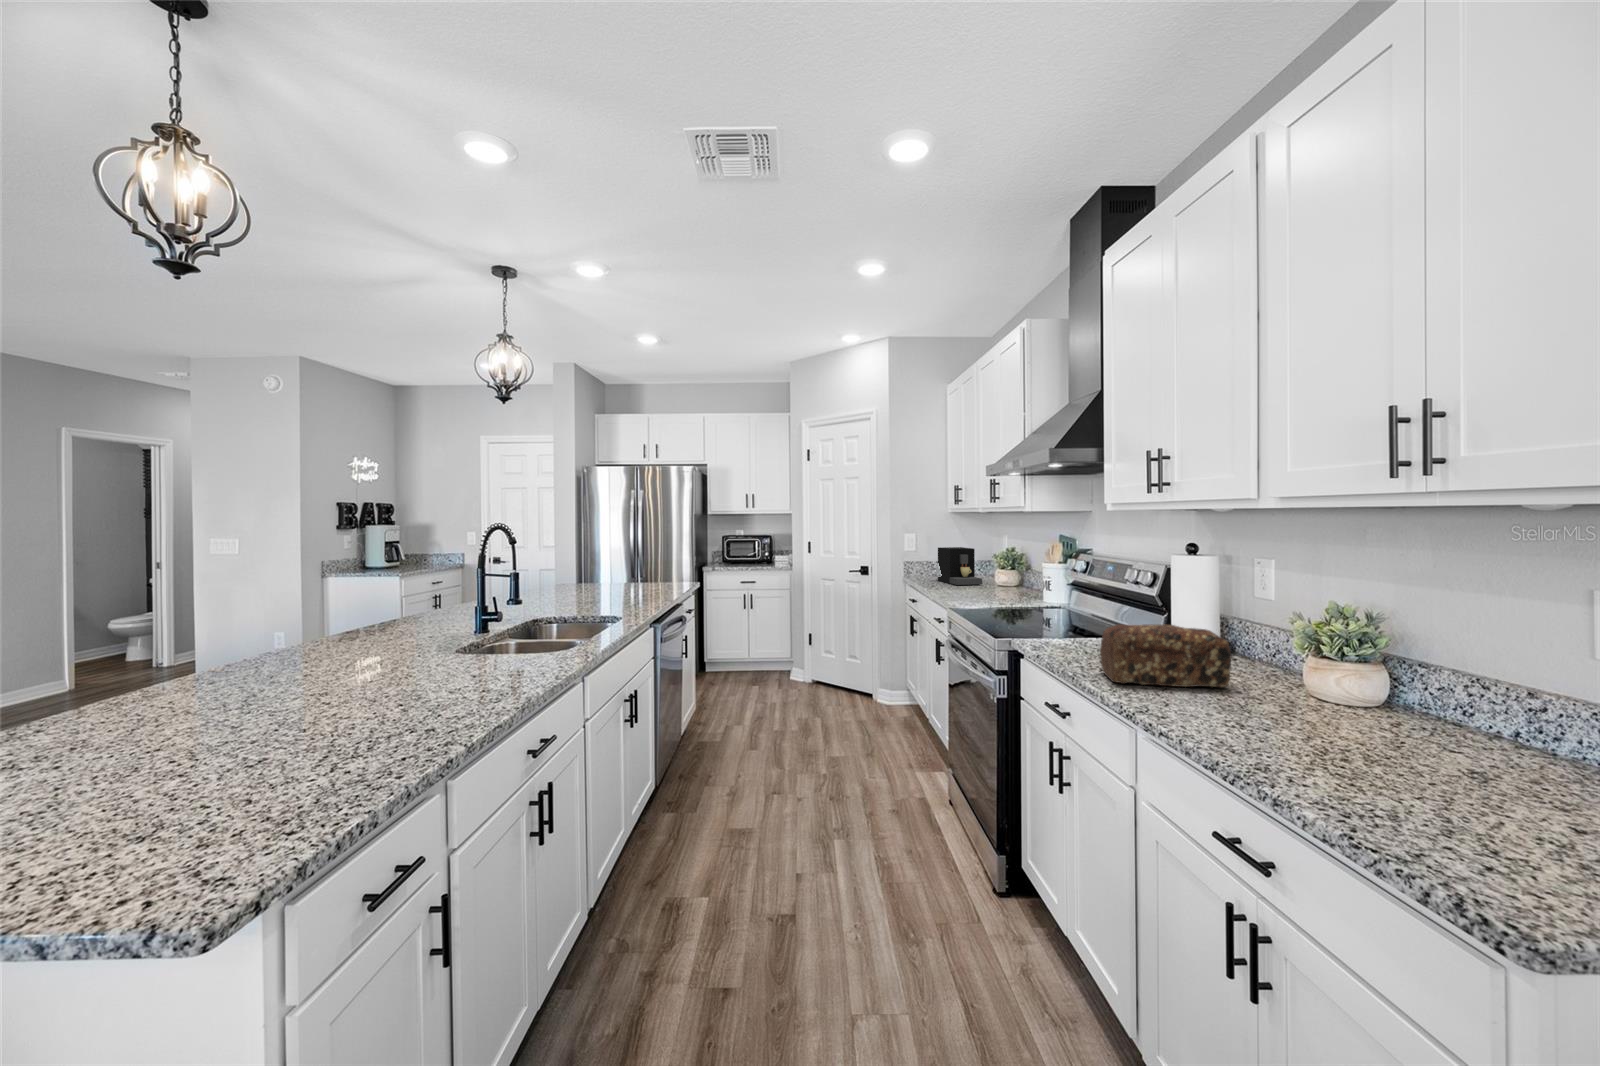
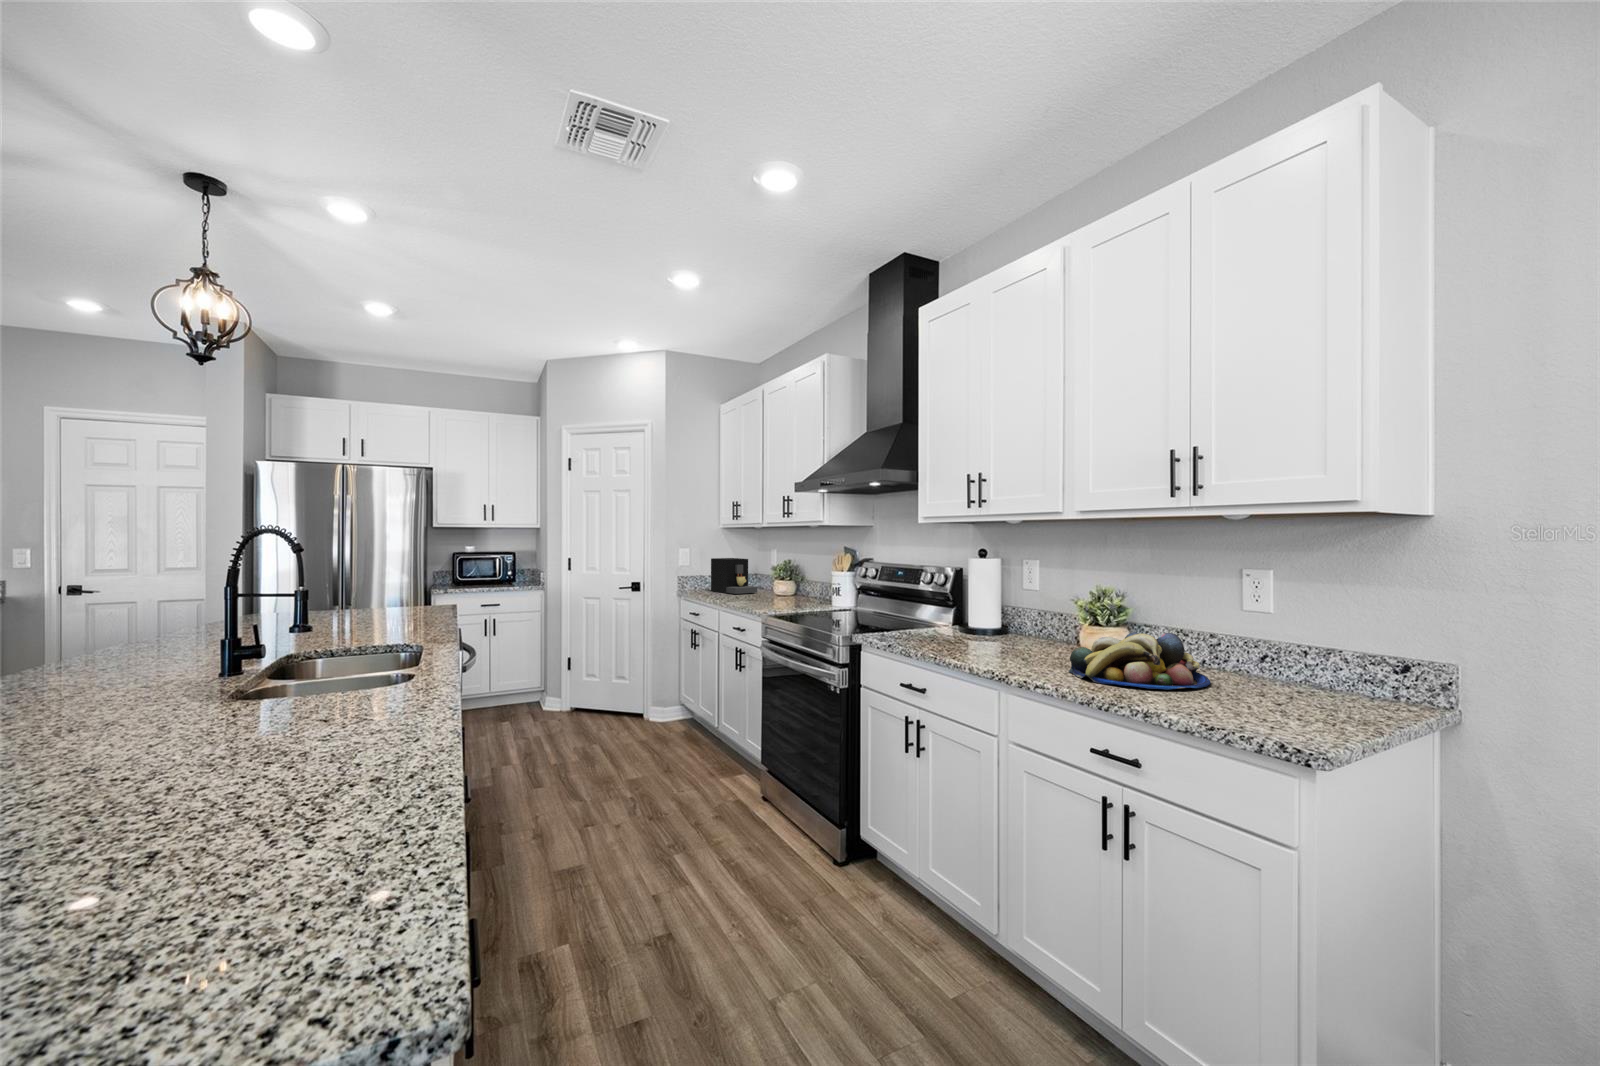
bread loaf: present [1100,624,1231,687] -> none [947,610,1040,658]
fruit bowl: none [1237,675,1488,777] -> present [1069,632,1211,689]

